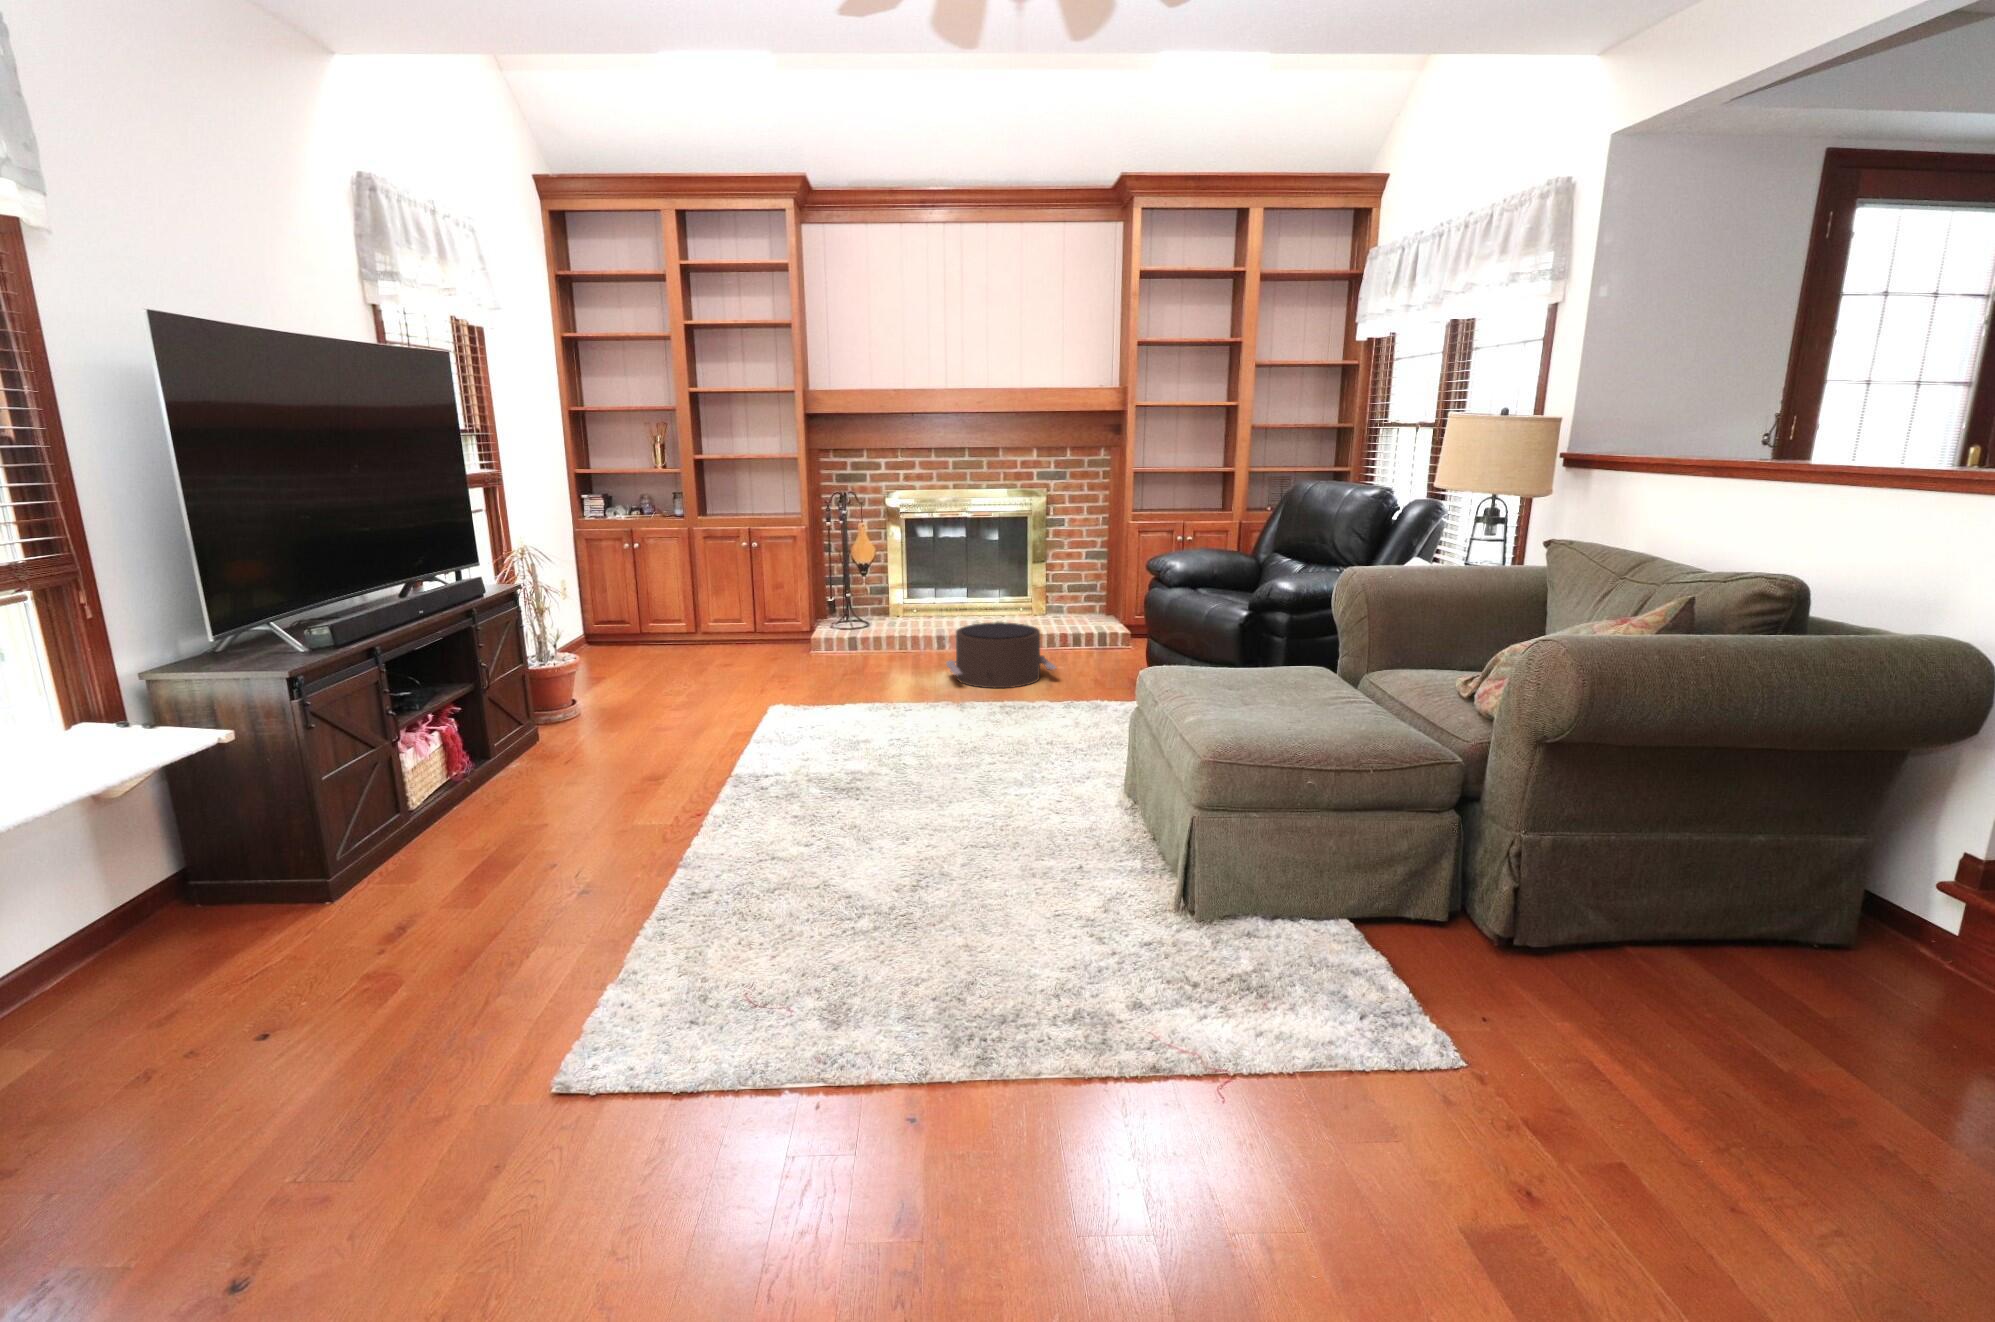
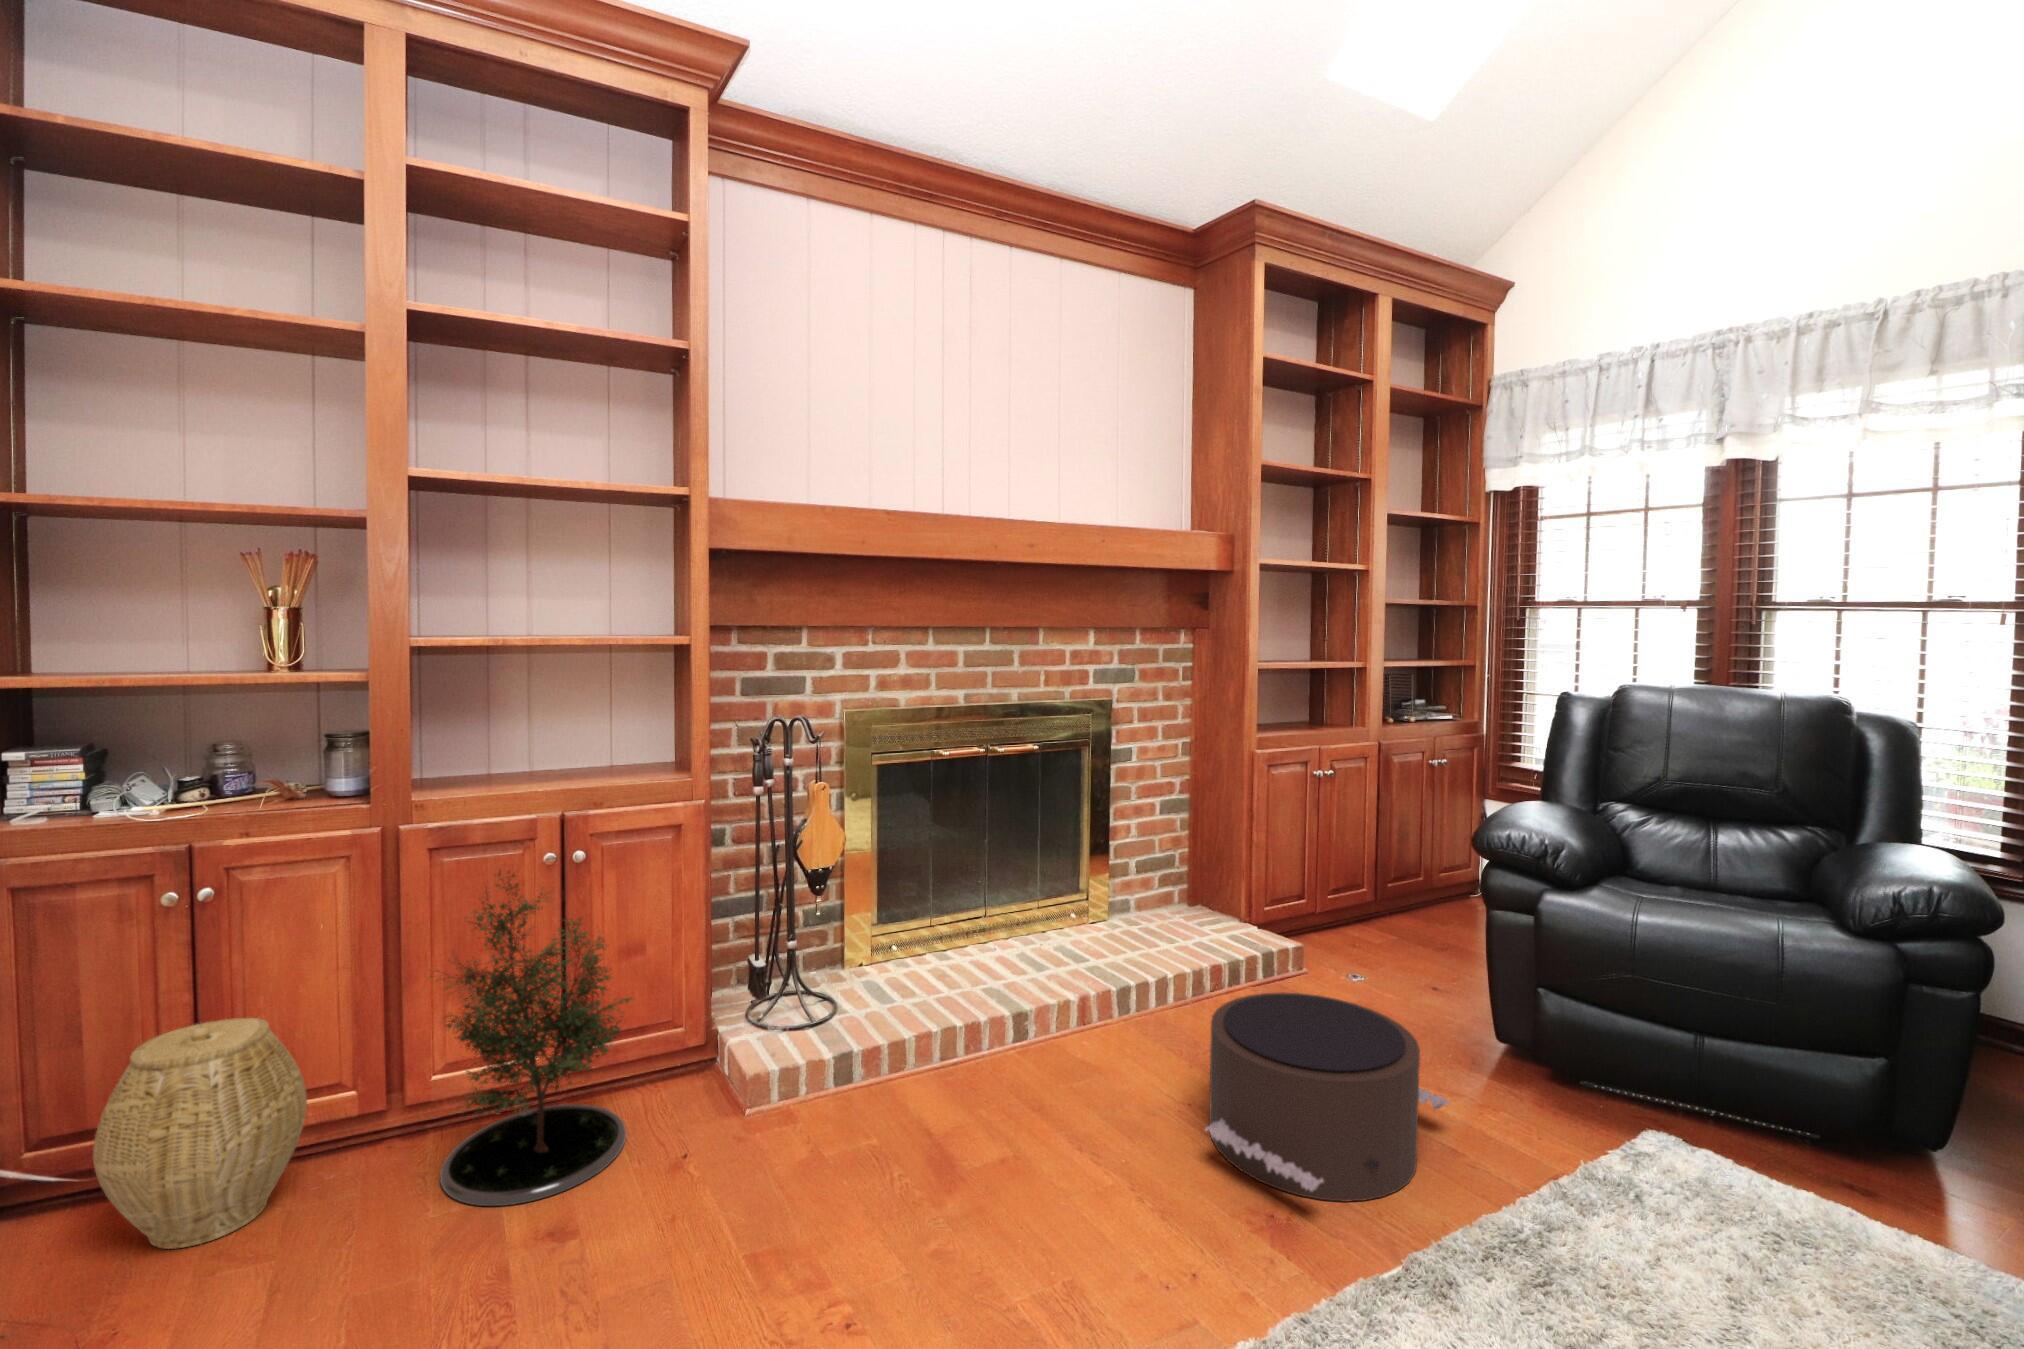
potted tree: none [697,542,769,656] -> present [430,871,631,1206]
woven basket: none [613,587,668,652] -> present [93,1018,307,1249]

